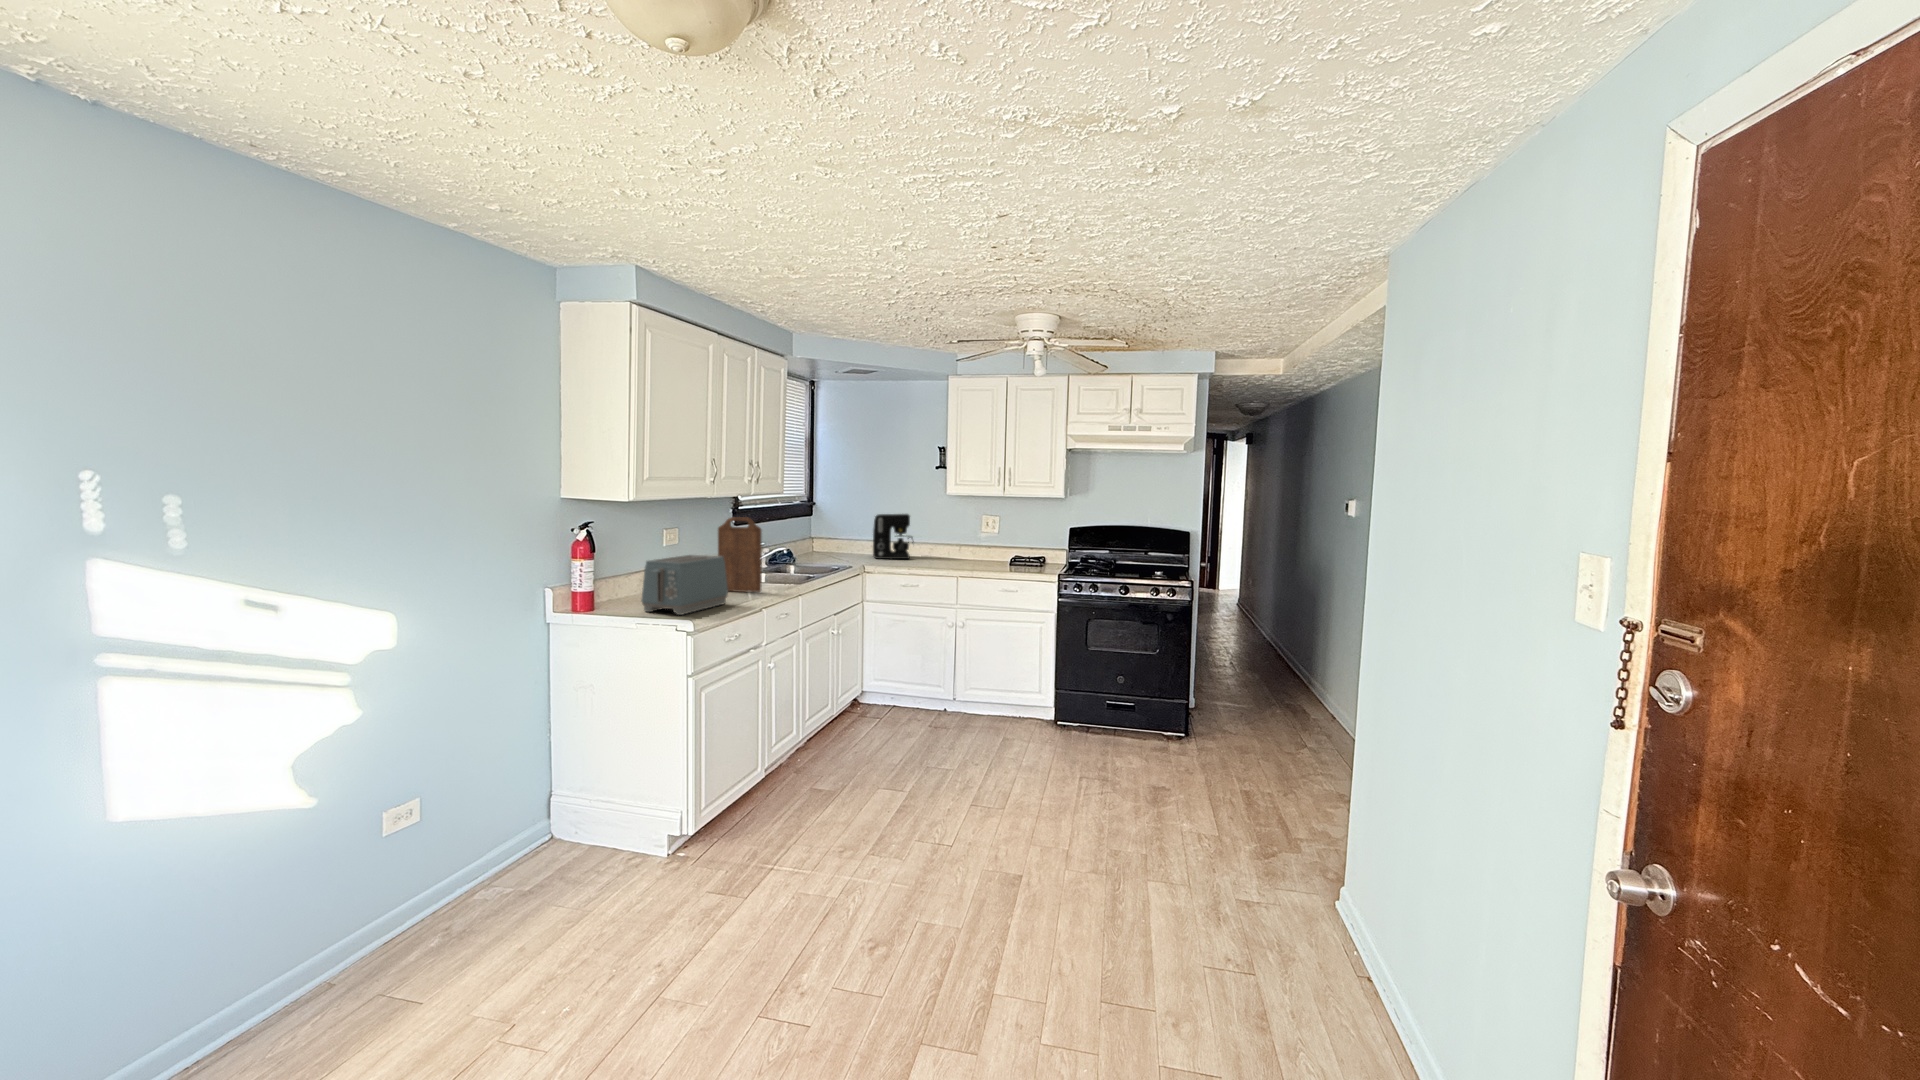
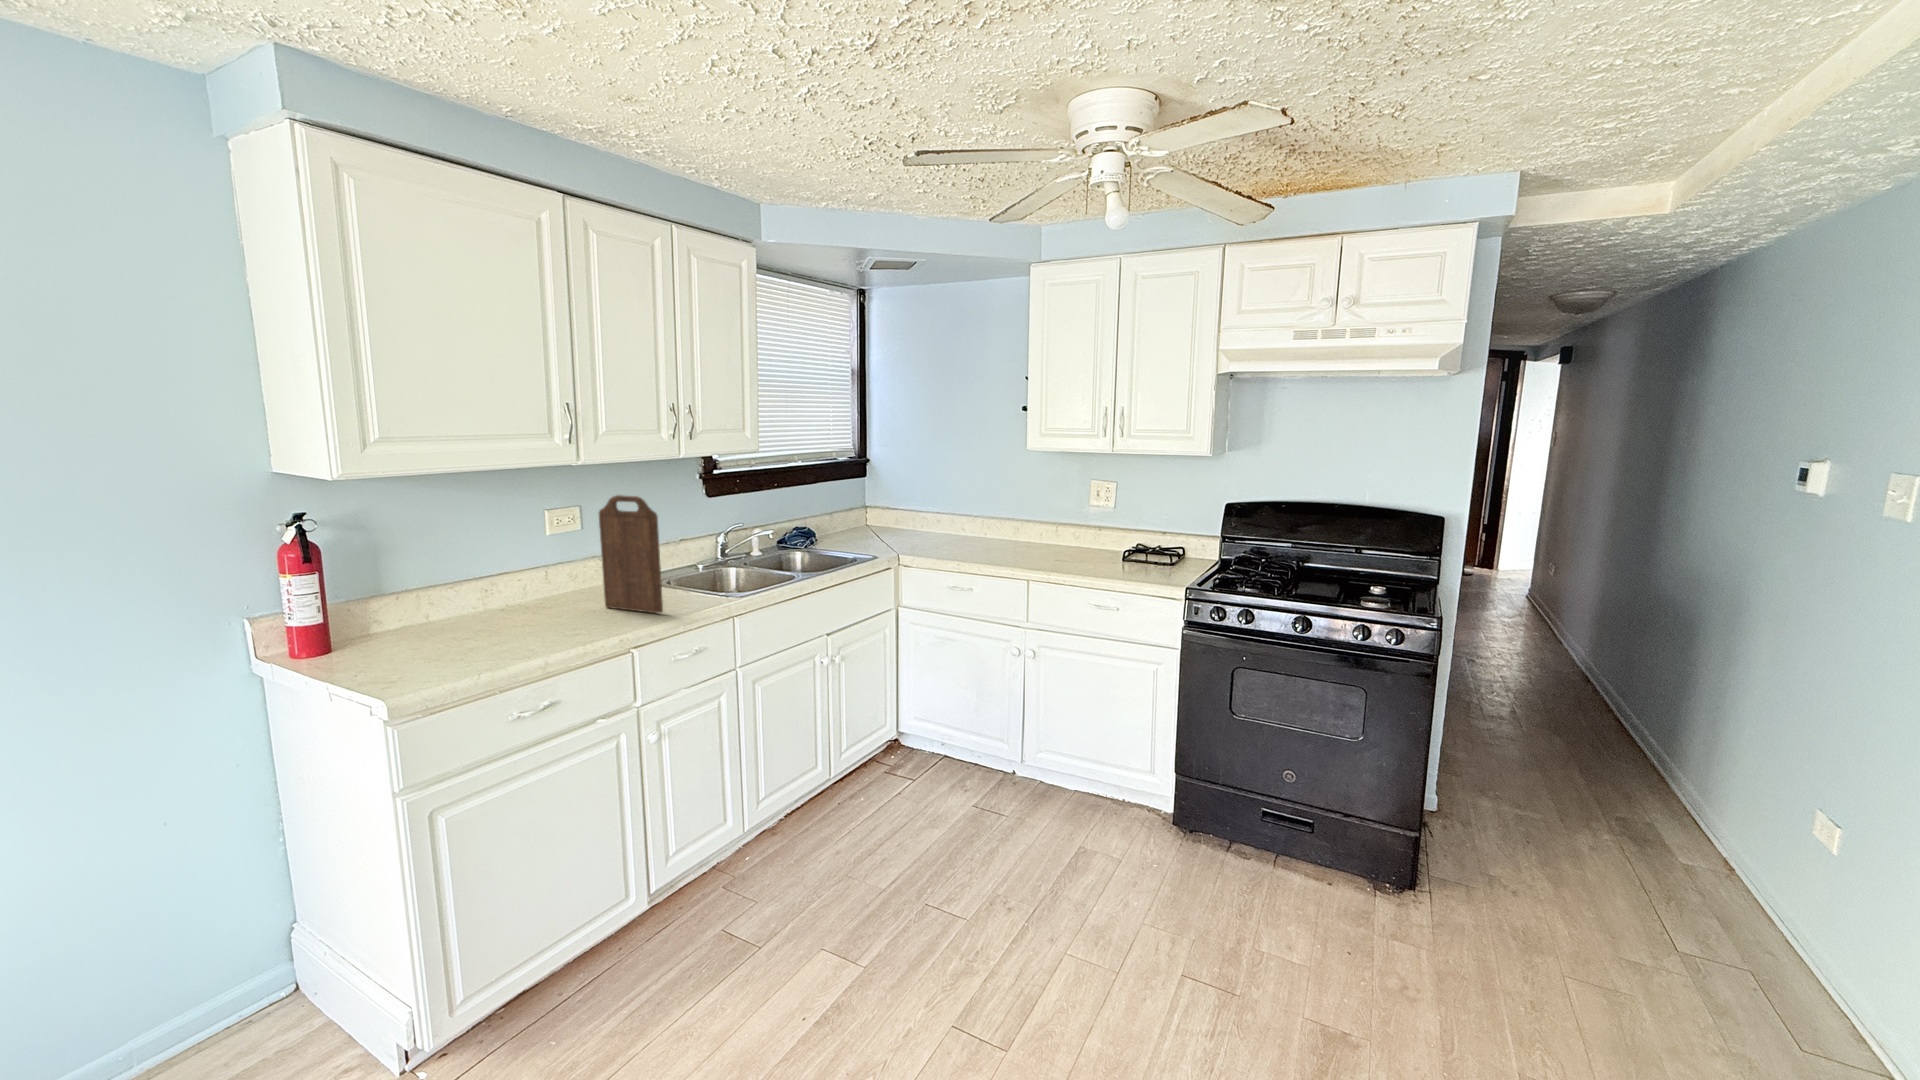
coffee maker: present [873,514,914,559] -> none [932,475,993,542]
toaster: present [641,555,728,615] -> none [382,560,561,674]

